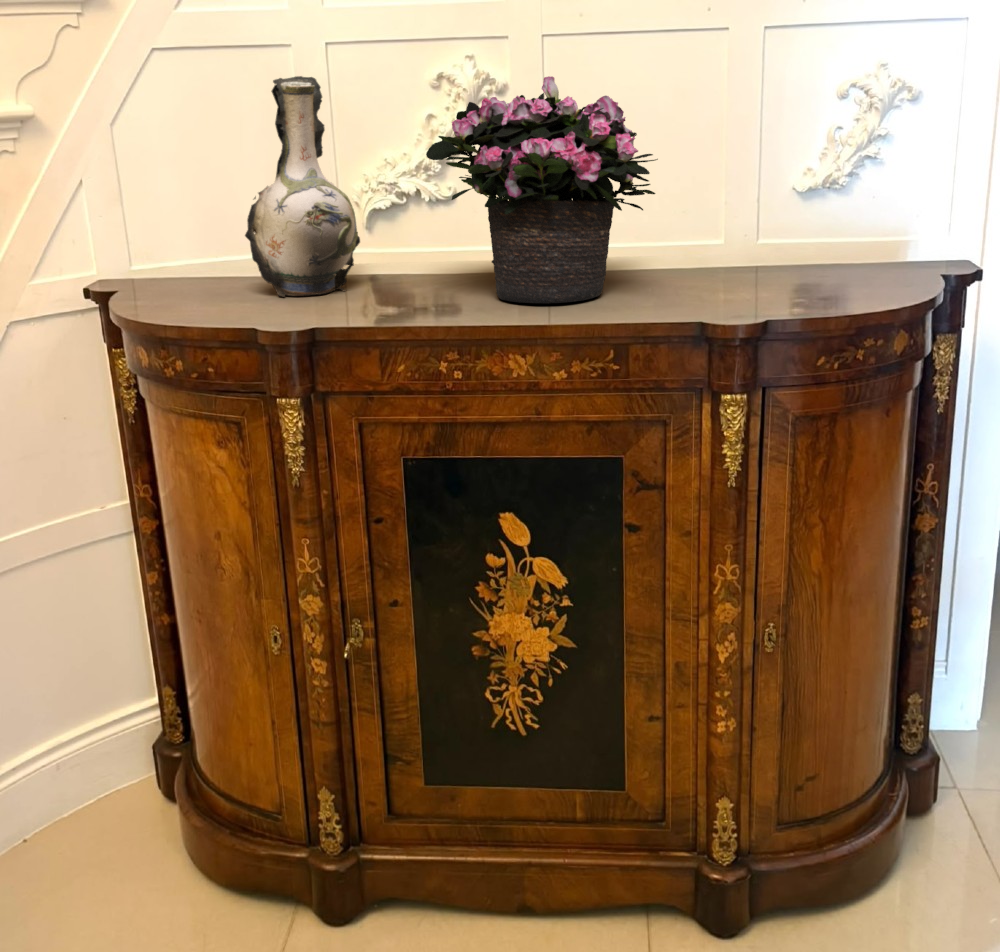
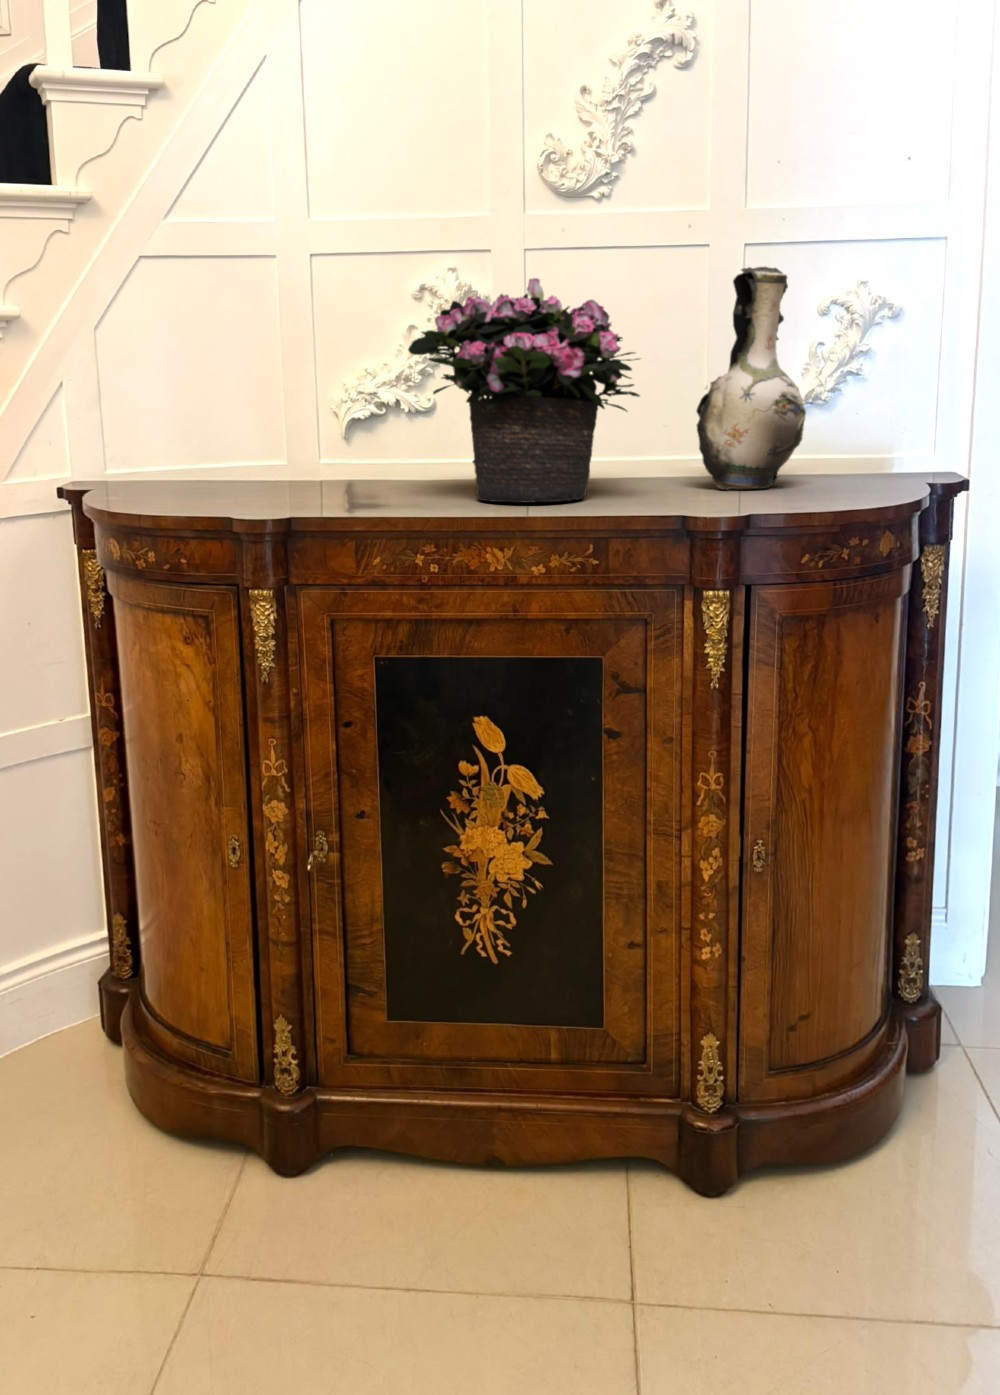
decorative vase: present [245,76,360,297] -> present [696,267,806,489]

